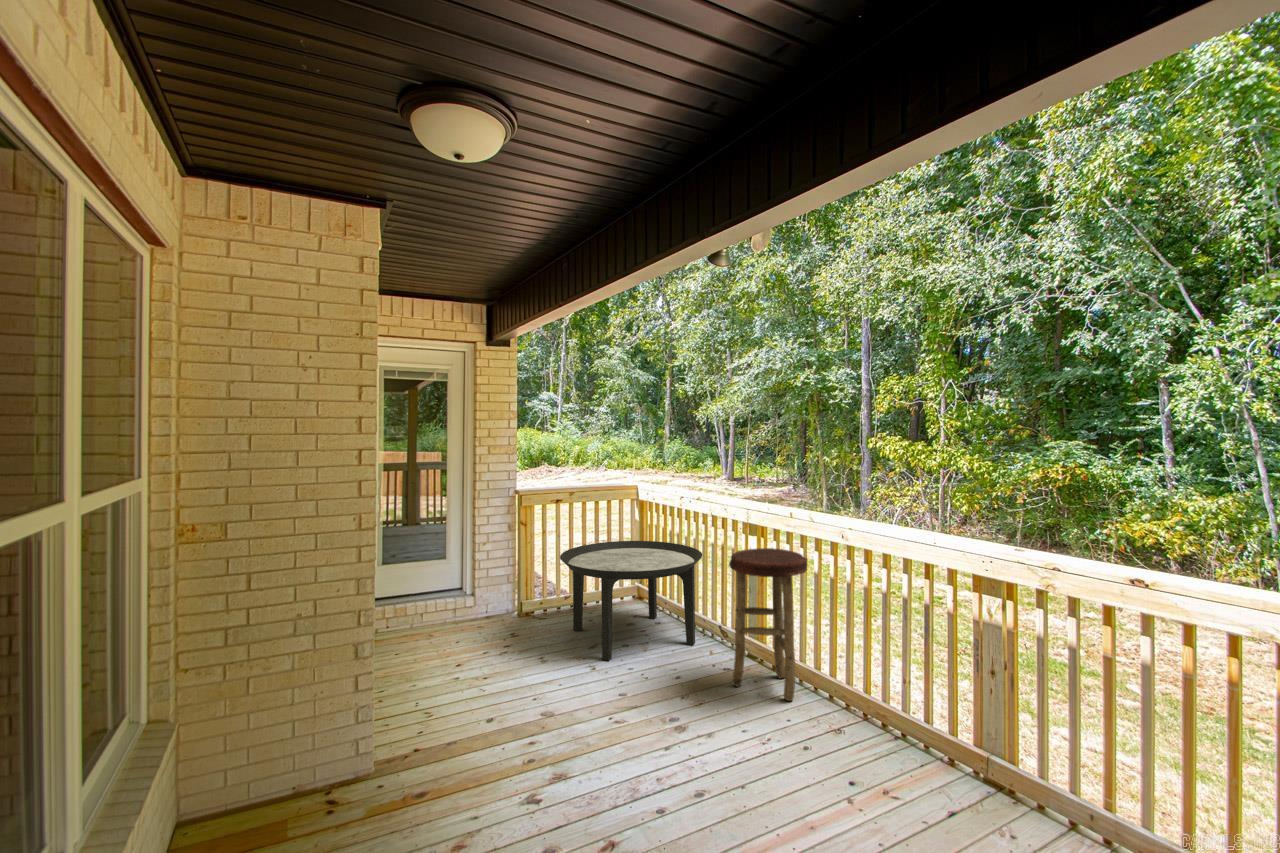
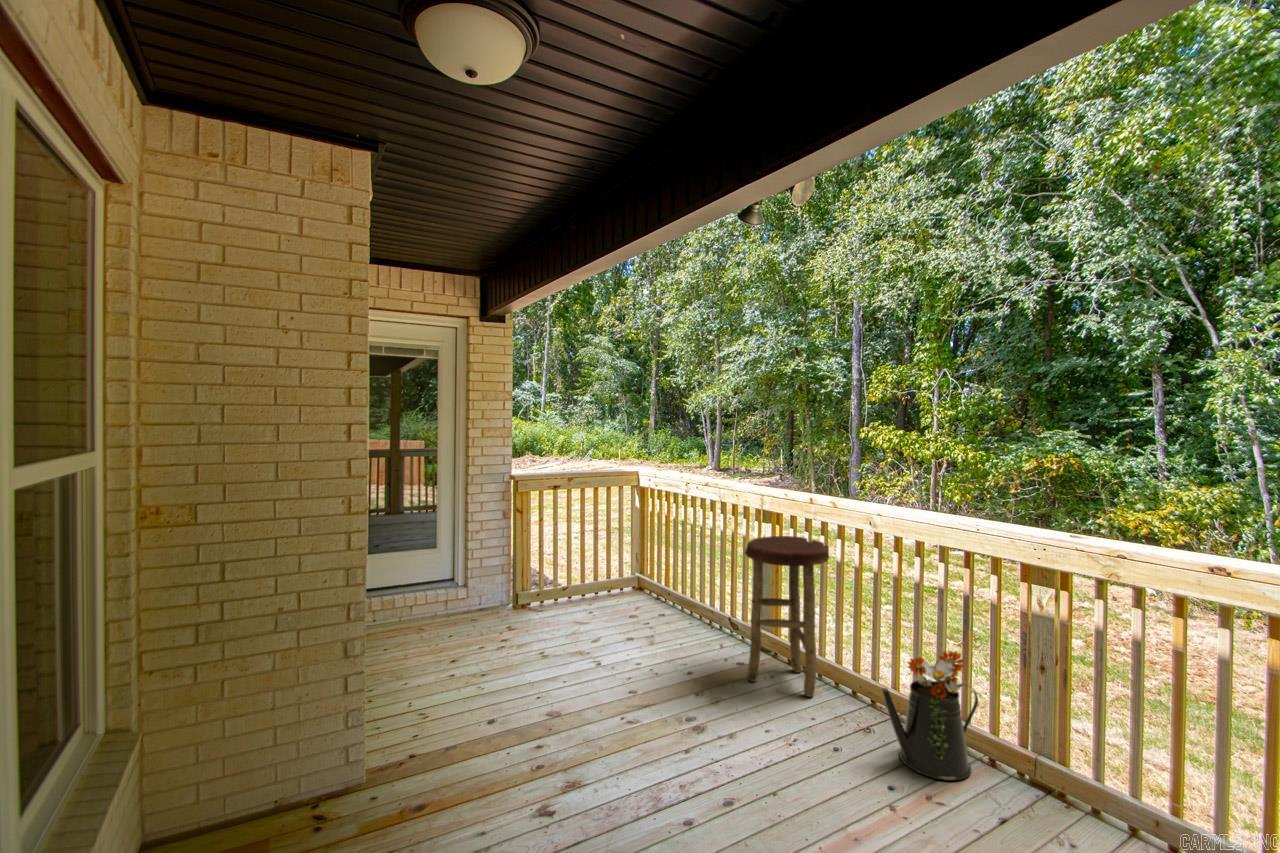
round table: present [560,541,702,661] -> none [560,529,710,655]
watering can: none [847,652,938,777] -> present [882,651,978,781]

